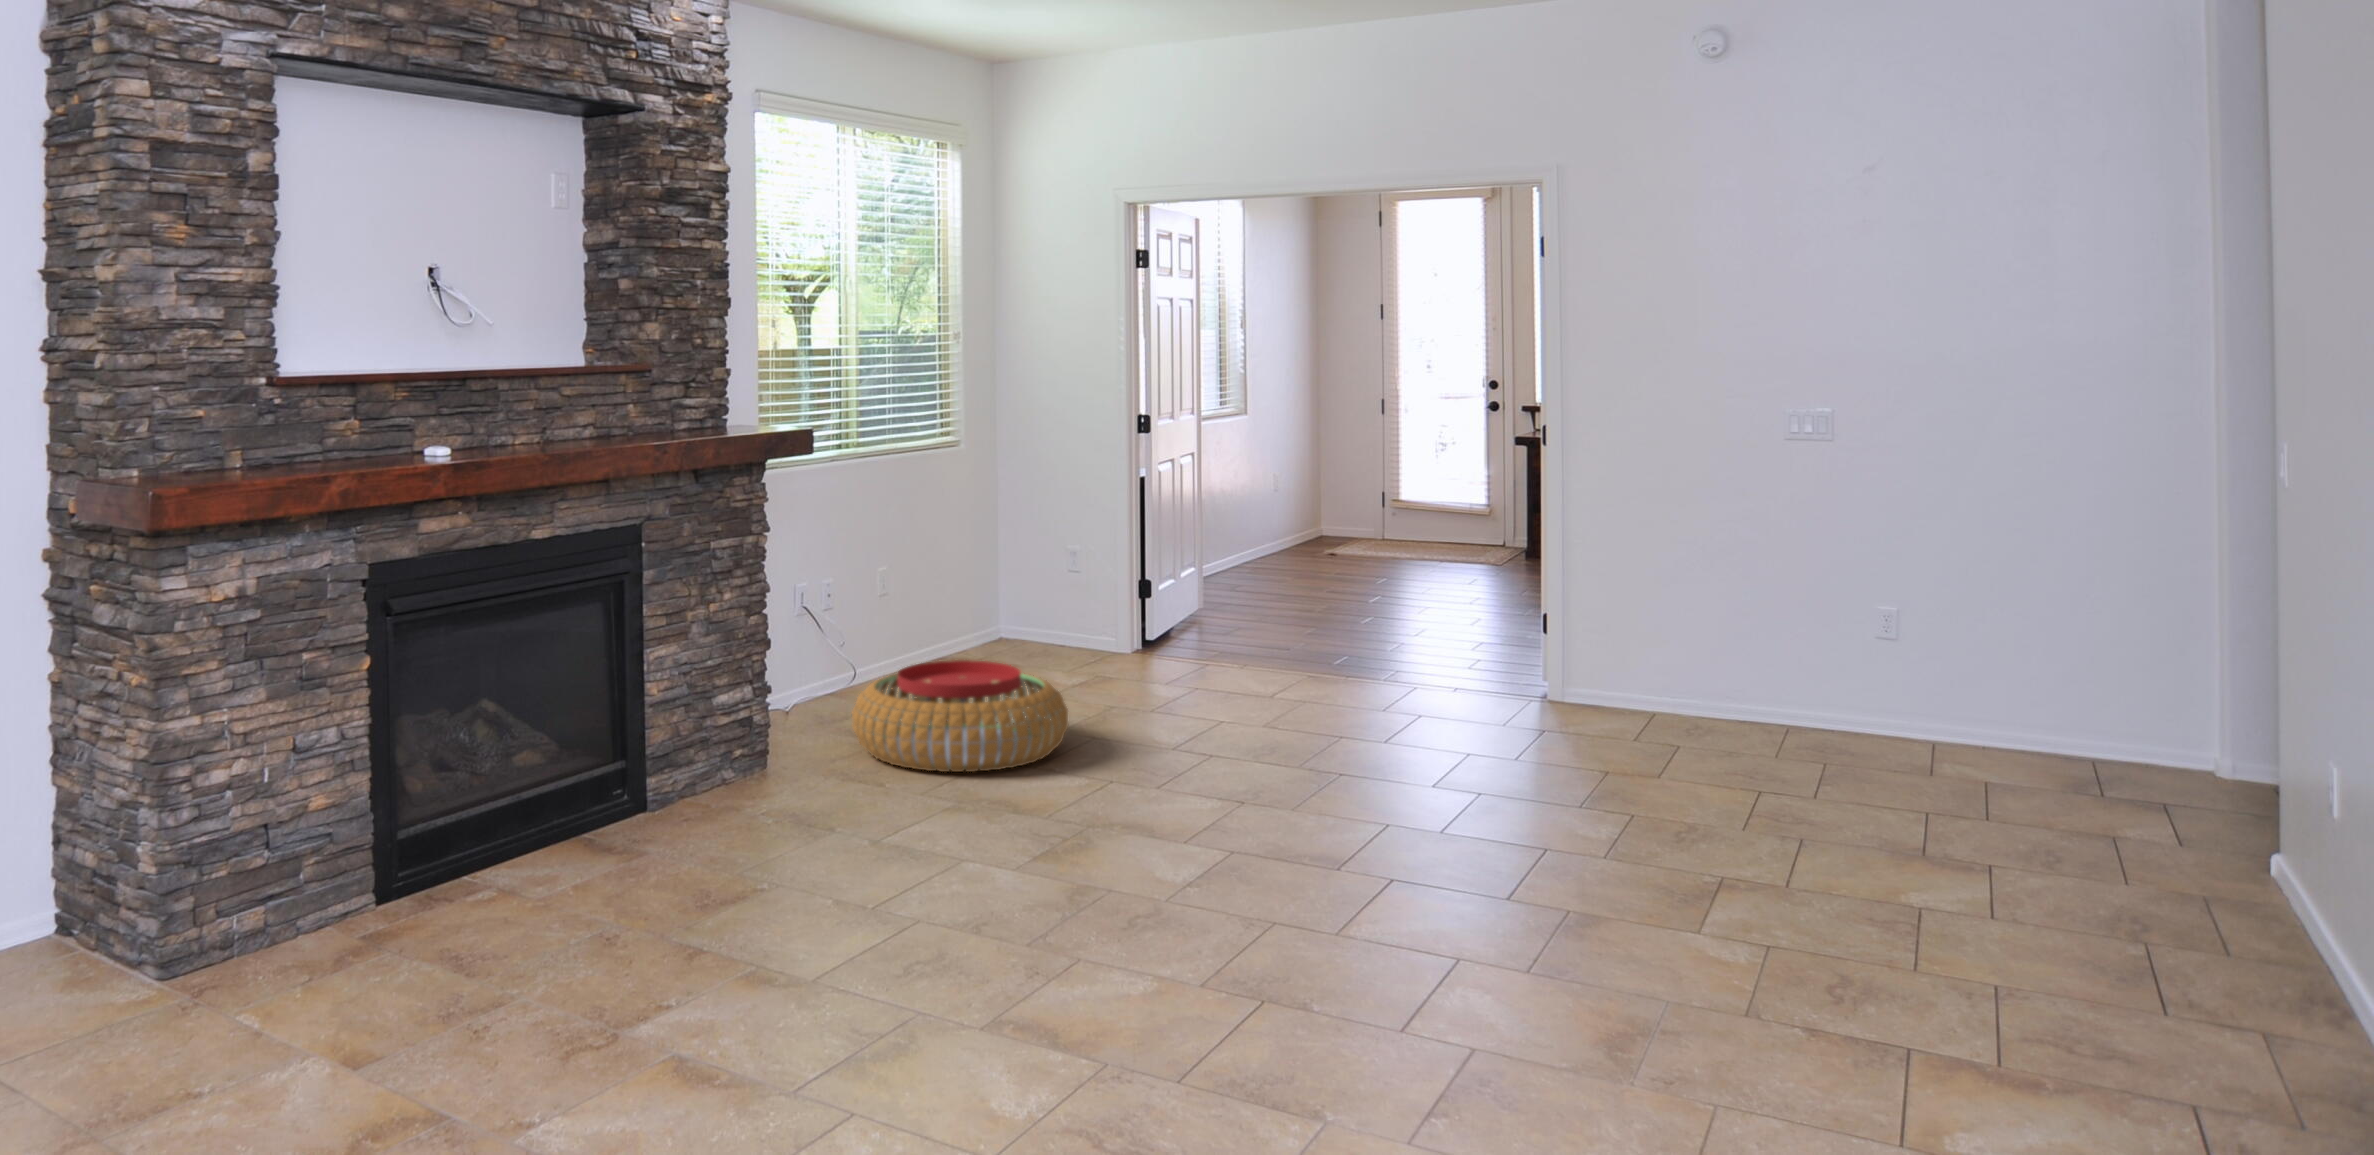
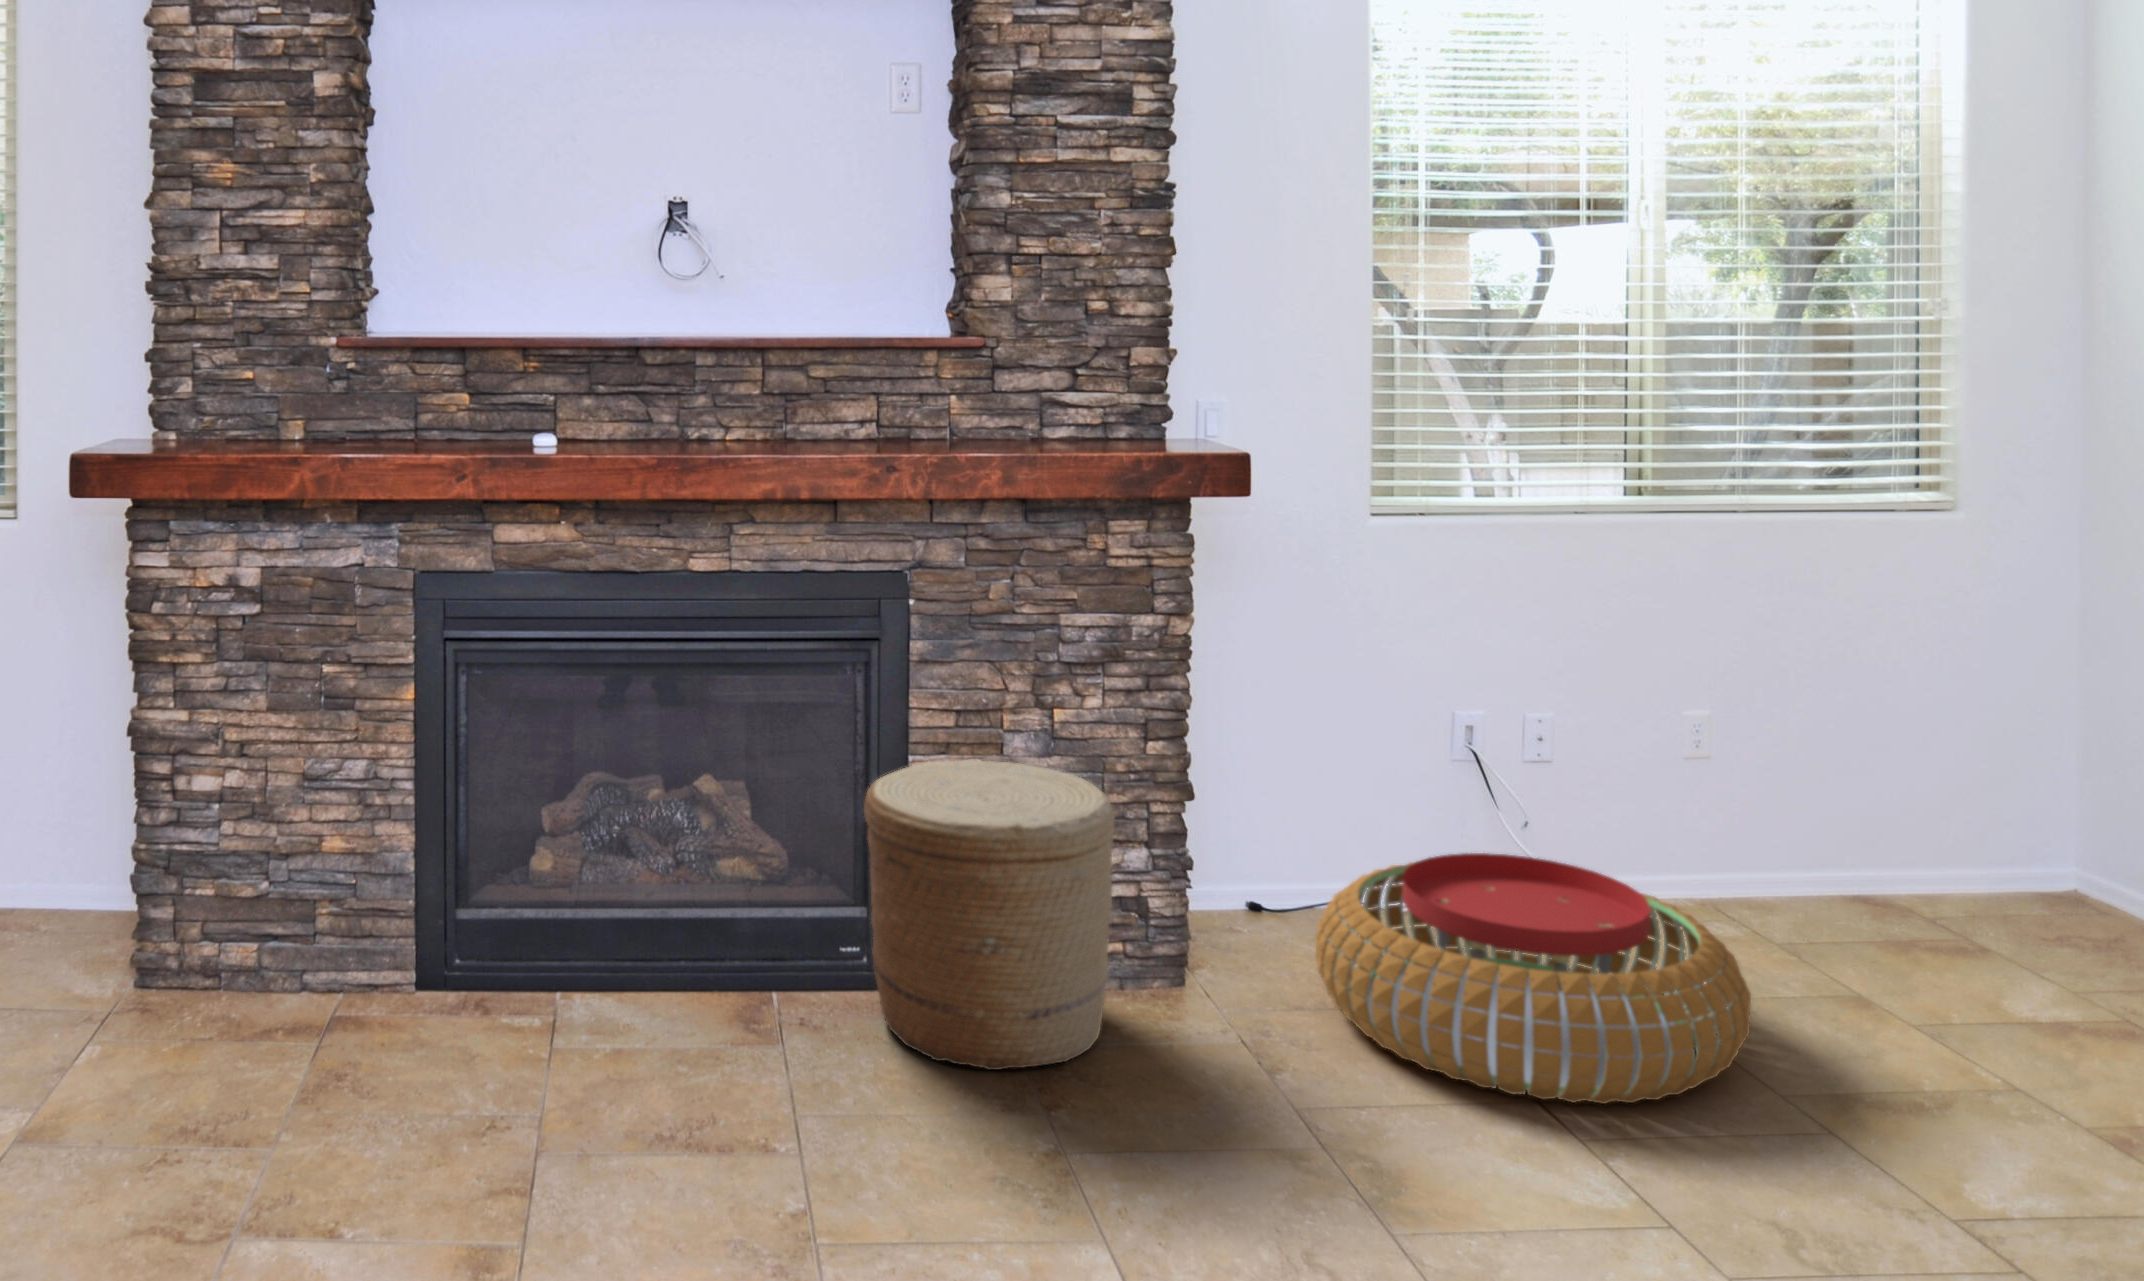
woven basket: none [664,651,828,836] -> present [864,761,1115,1070]

